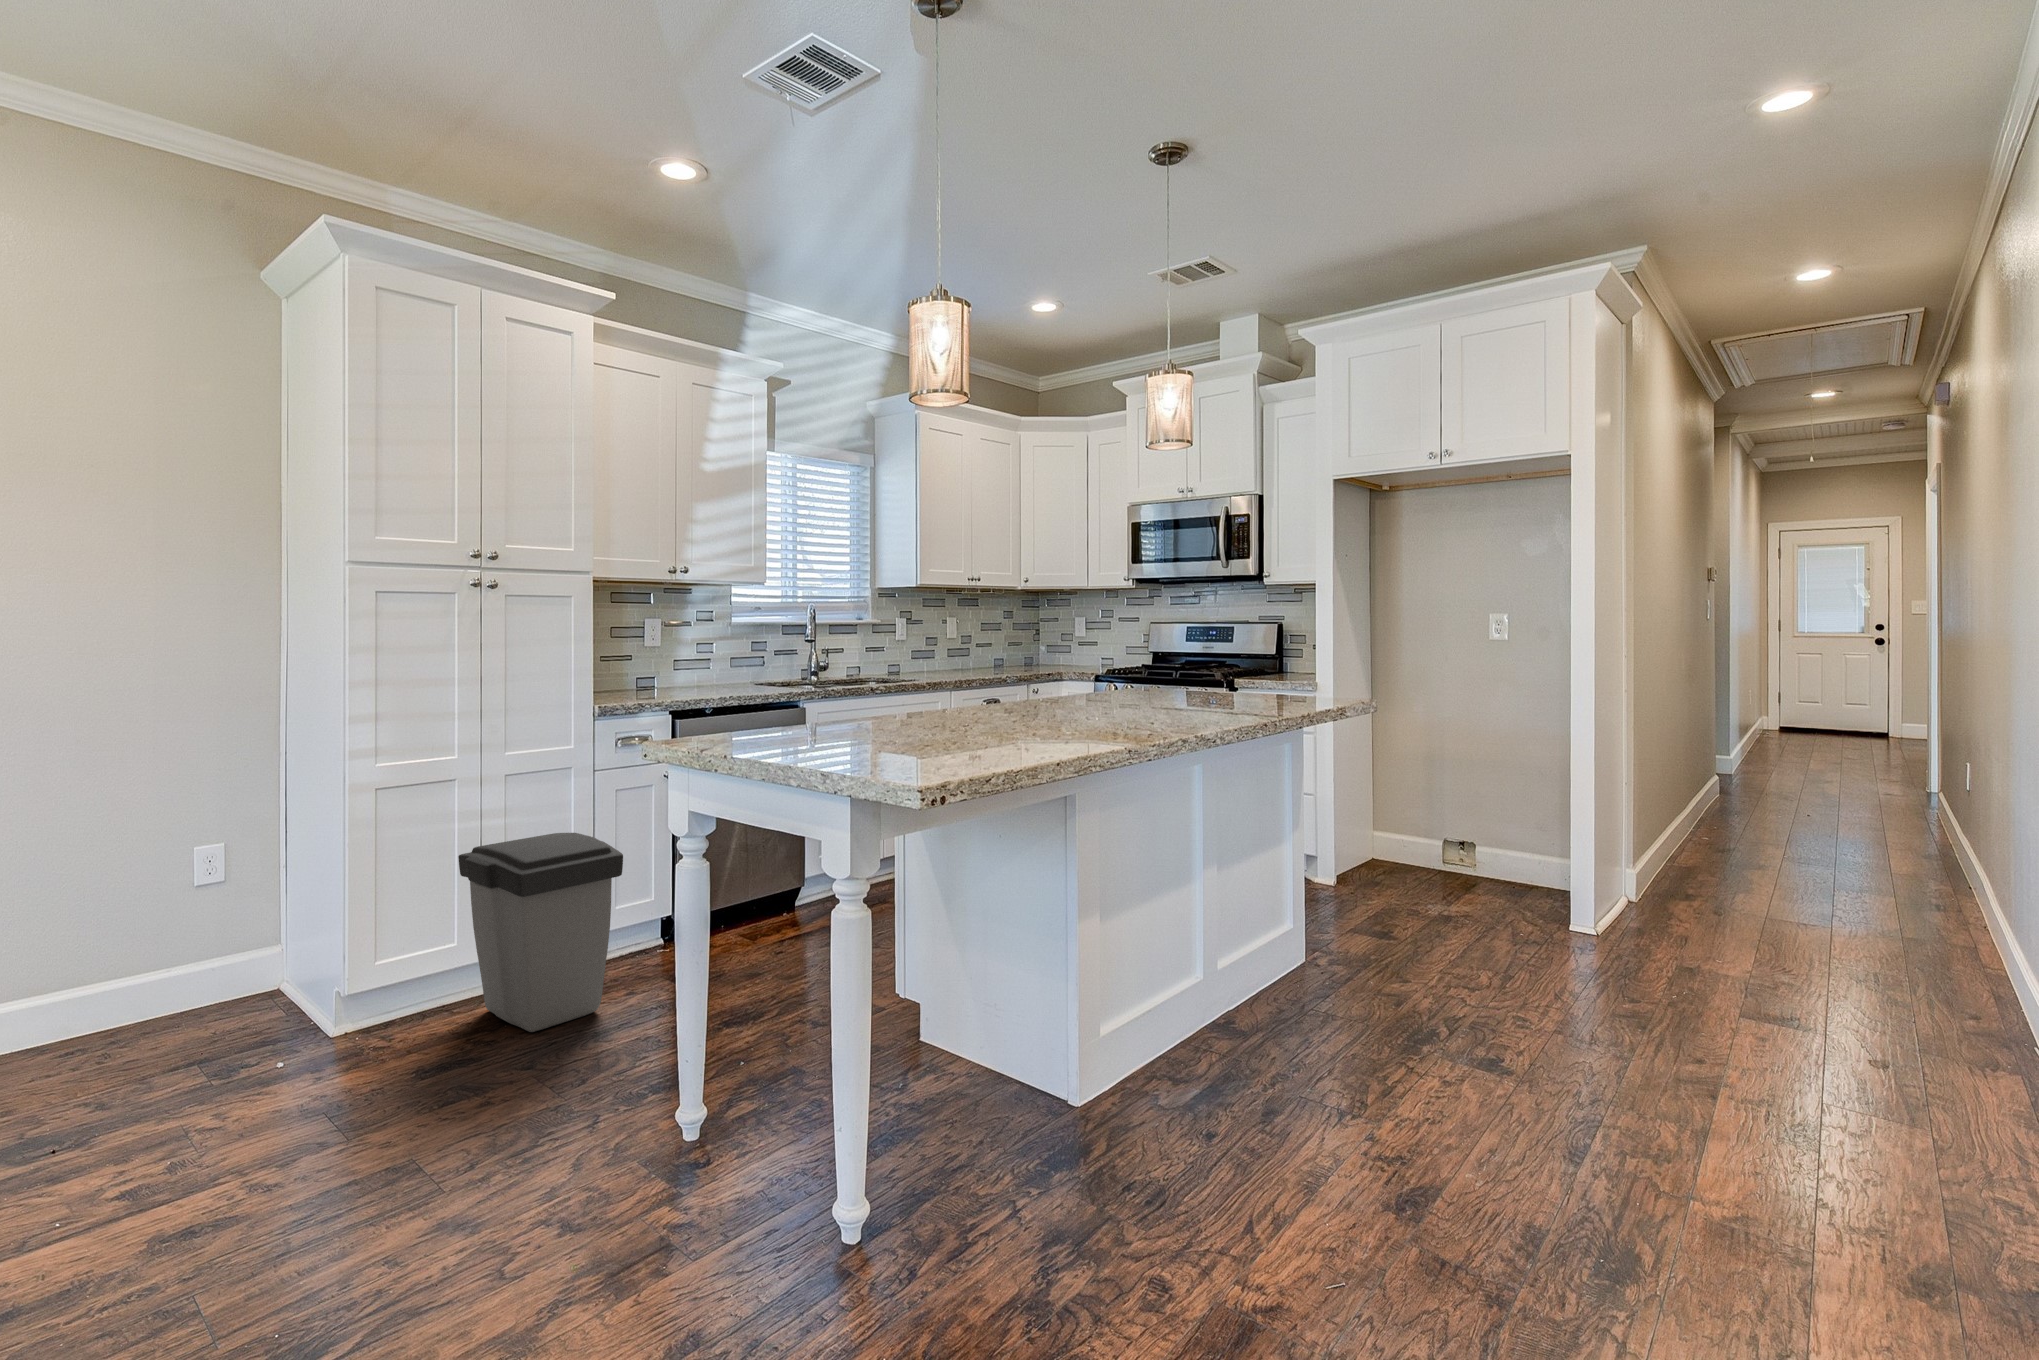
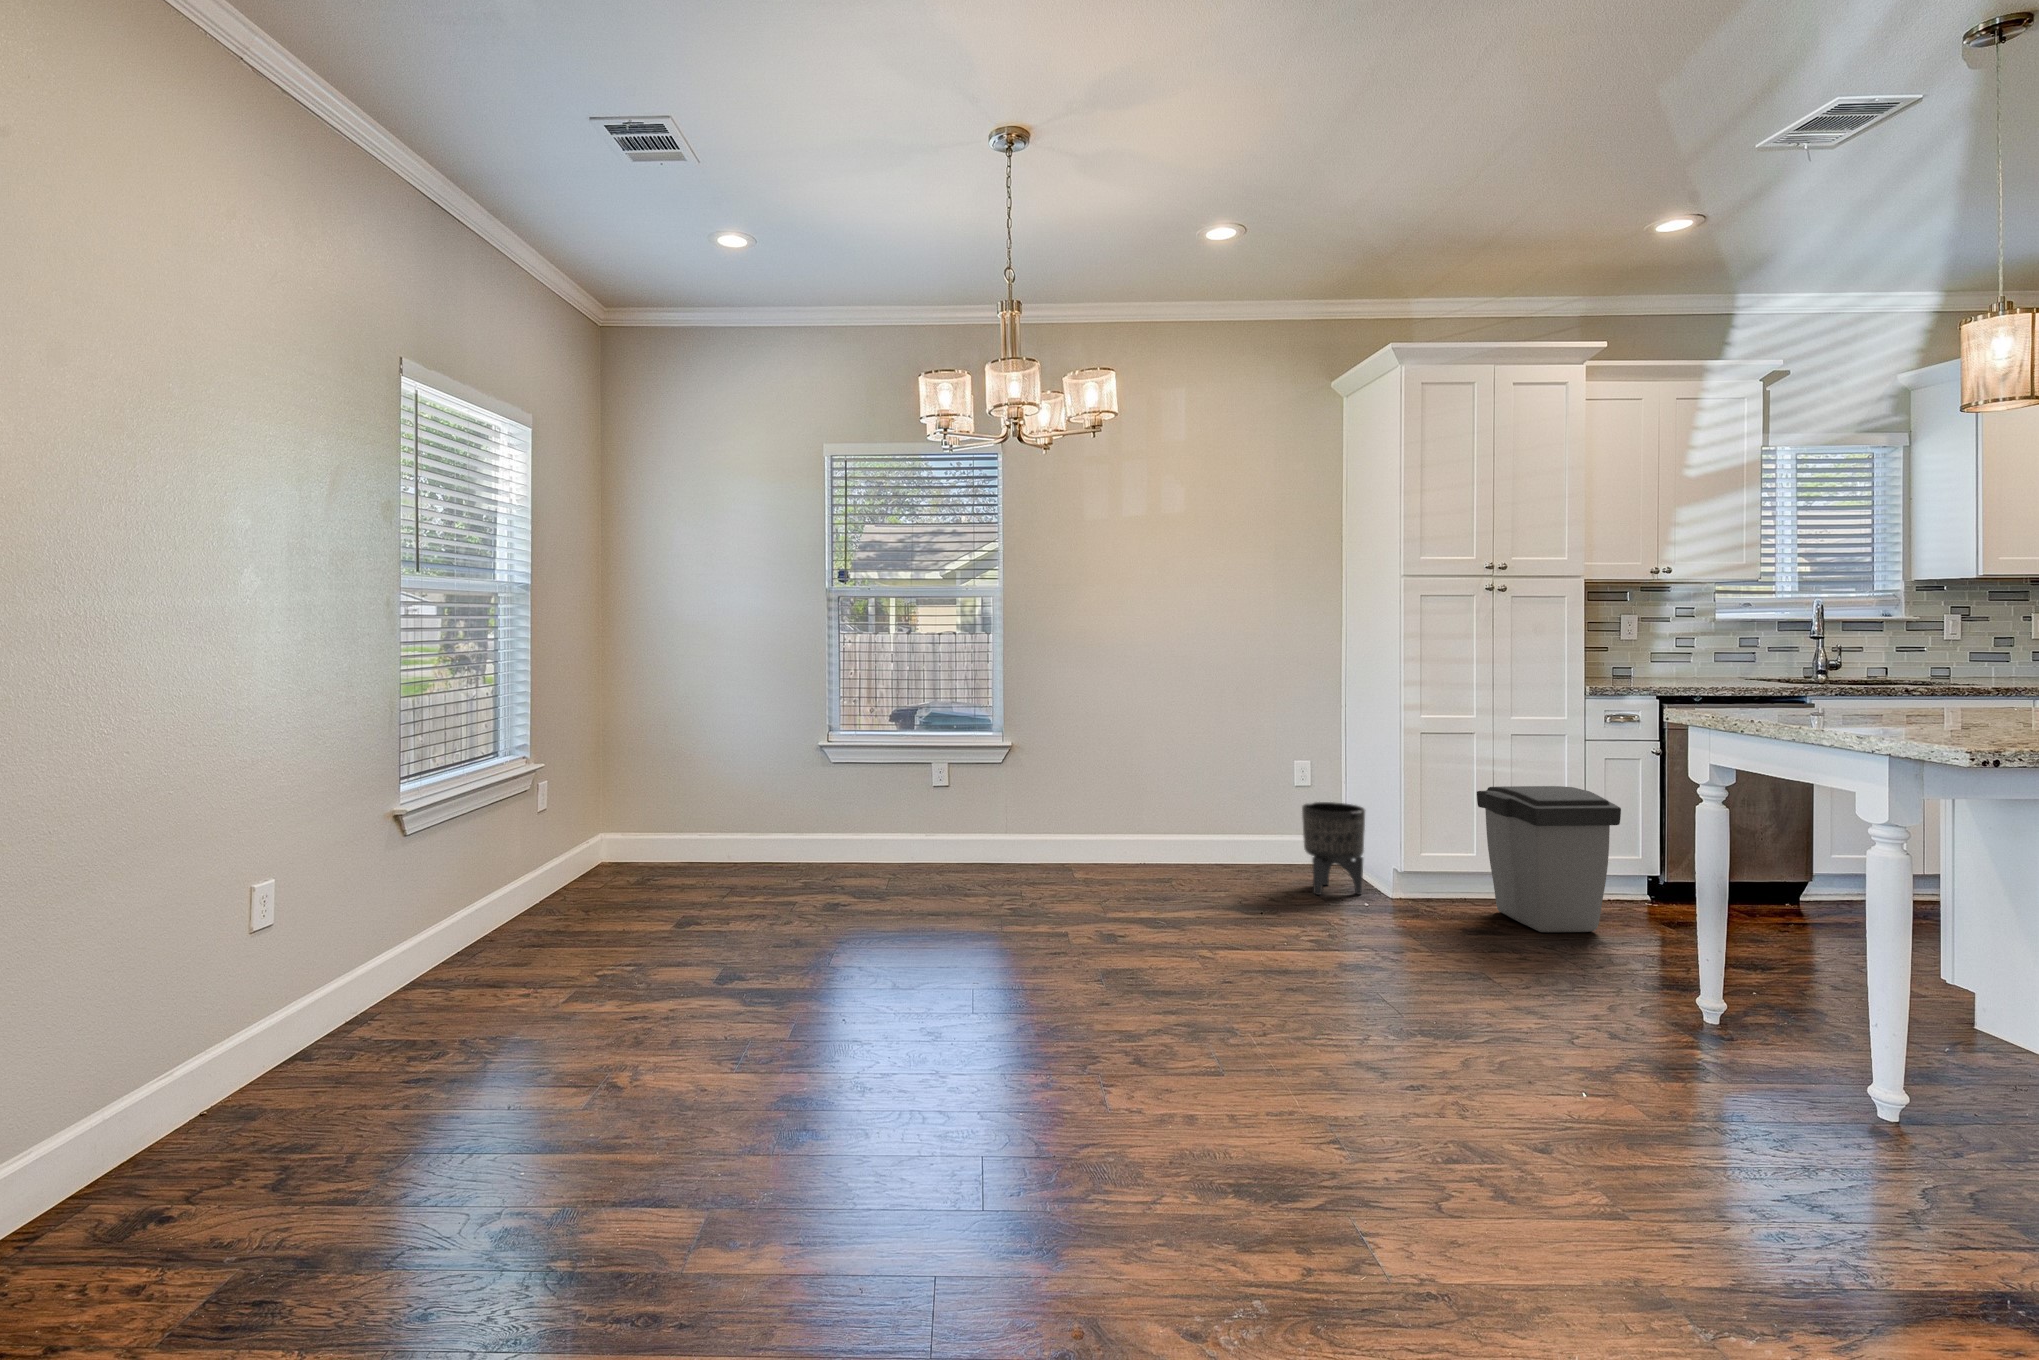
planter: none [190,898,300,1054] -> present [1302,802,1365,895]

